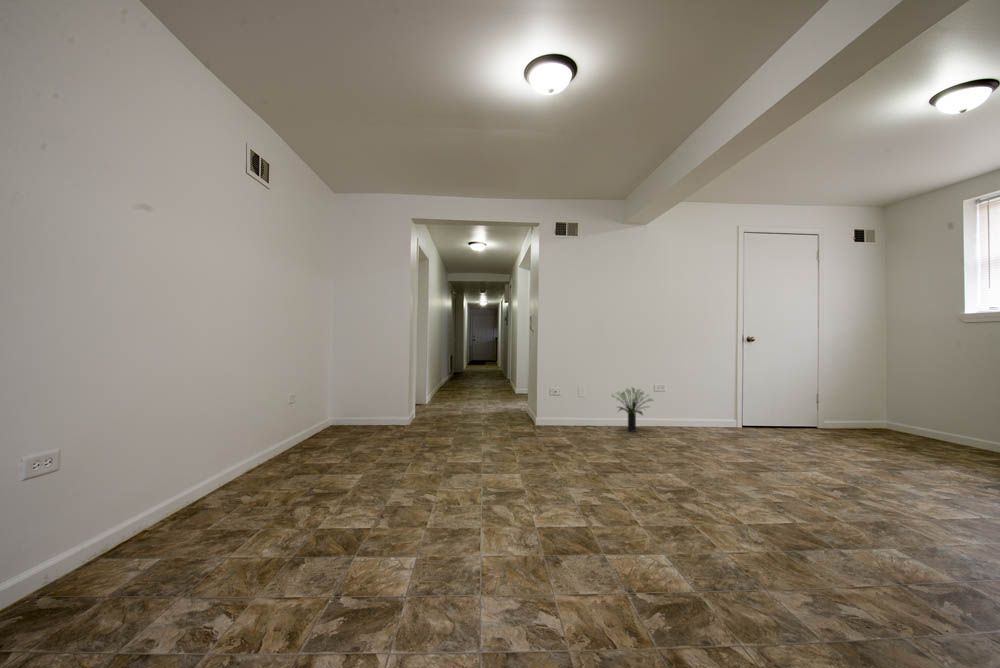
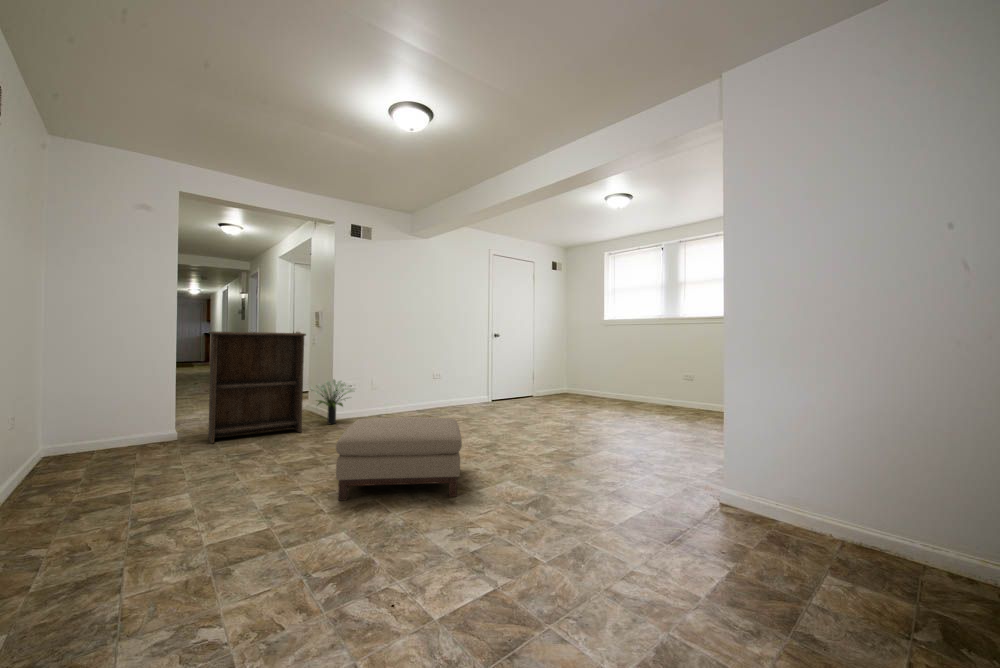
bookshelf: none [533,342,608,435] -> present [208,331,306,443]
ottoman: none [647,431,812,549] -> present [336,417,462,501]

